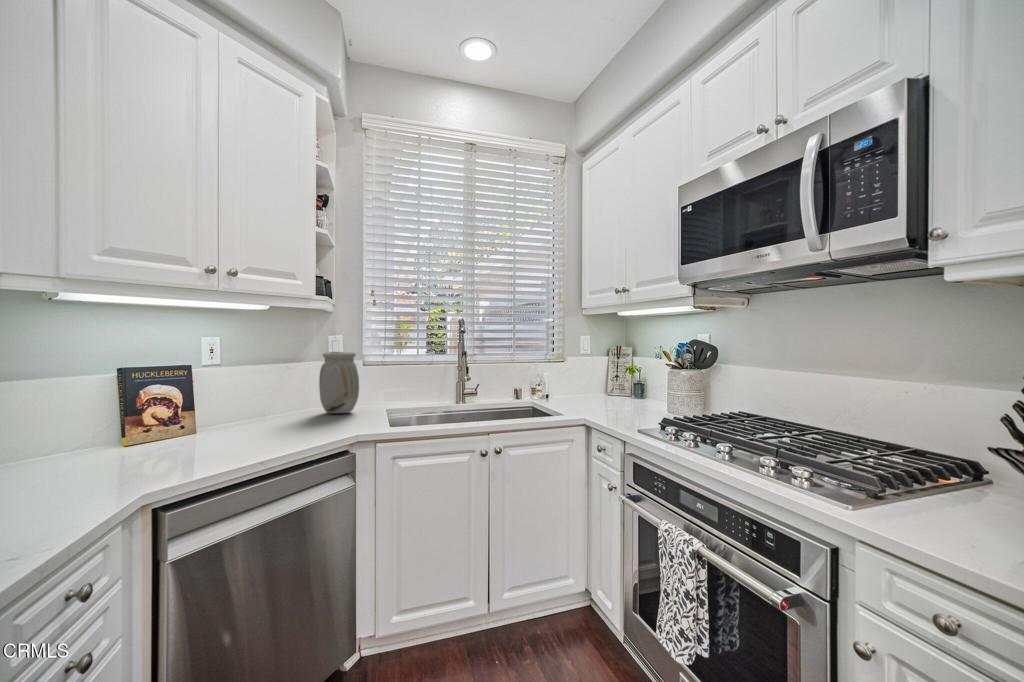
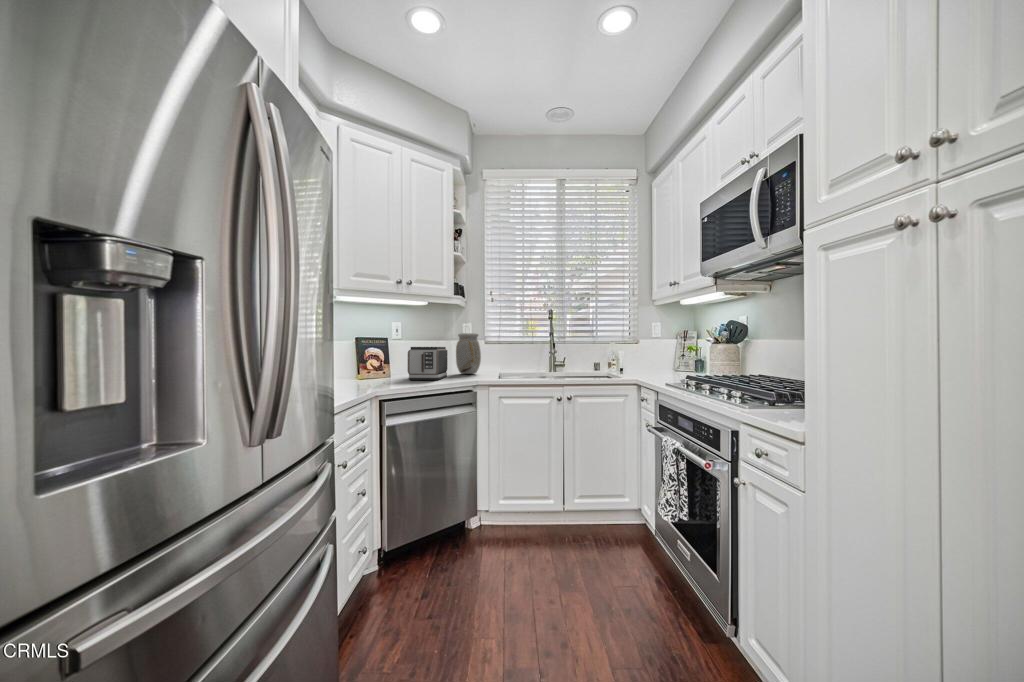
toaster: none [227,376,305,441] -> present [408,347,448,380]

